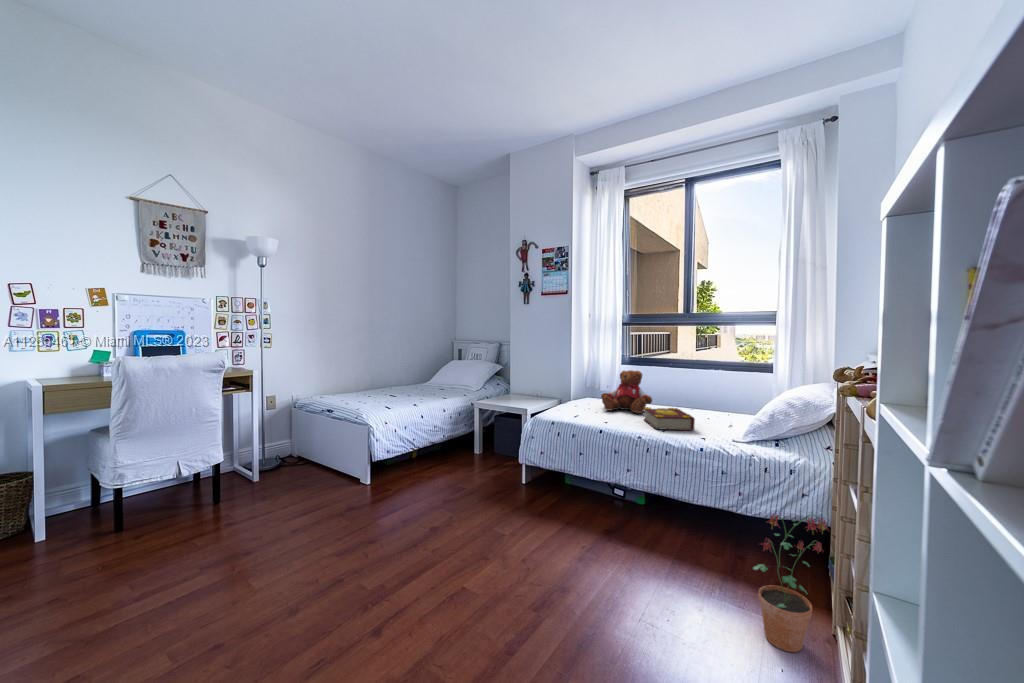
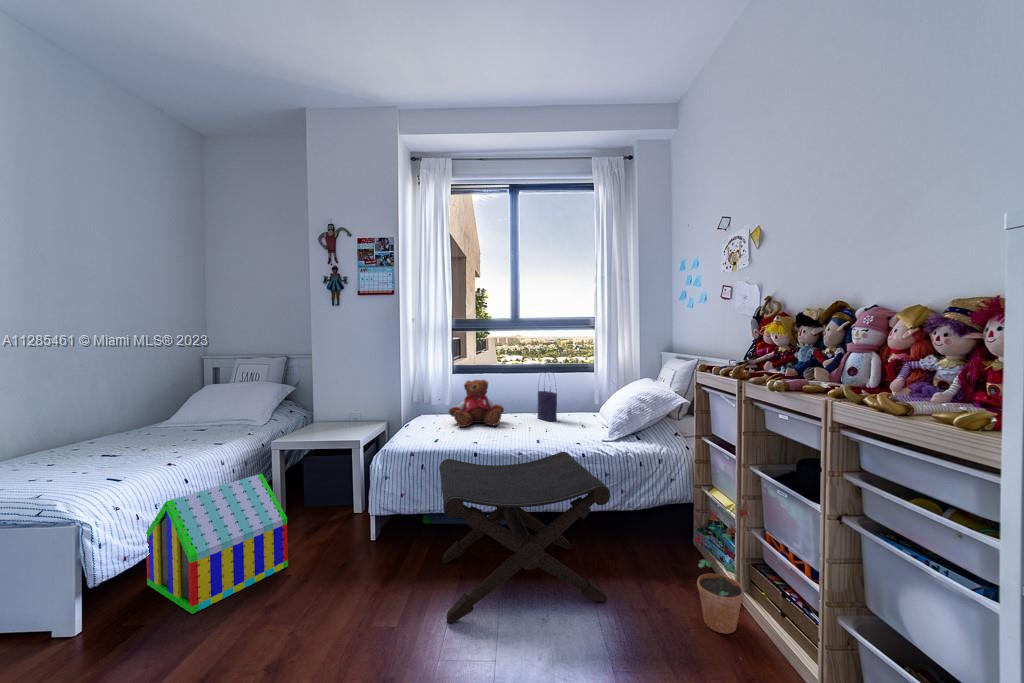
tote bag: none [691,363,709,418] -> present [537,368,557,421]
book: present [644,407,695,431] -> none [508,415,566,441]
toy house: none [389,420,461,496] -> present [146,474,288,614]
footstool: none [531,429,682,581] -> present [439,452,610,623]

